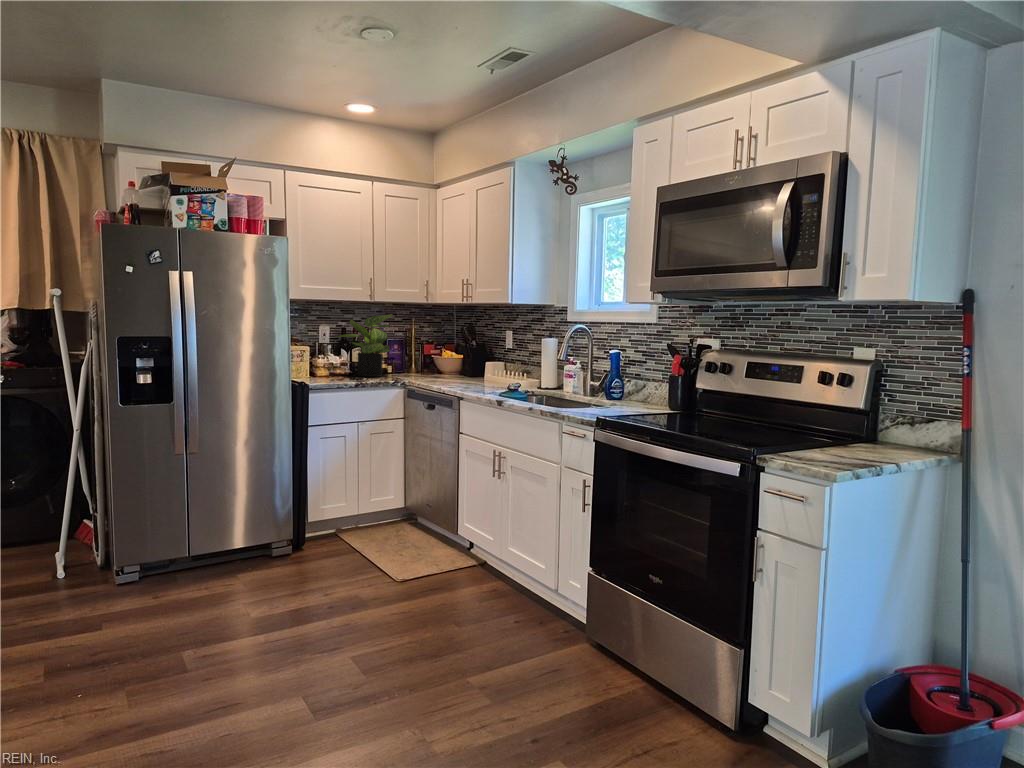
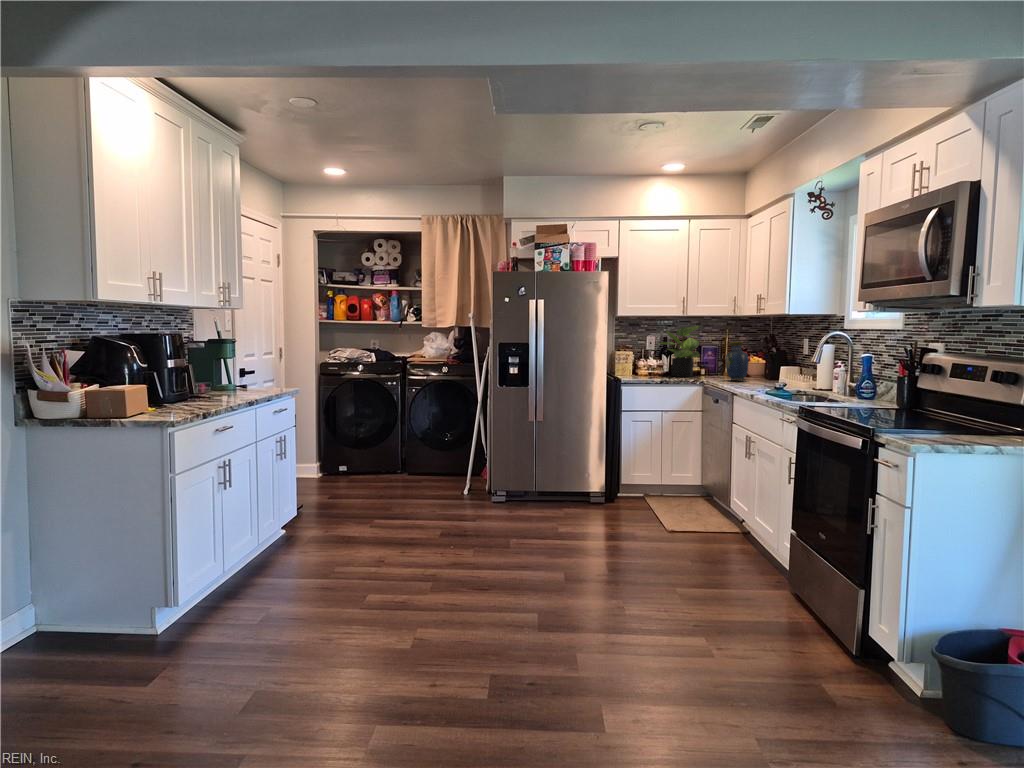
vase: none [430,334,456,380] -> present [725,342,749,380]

